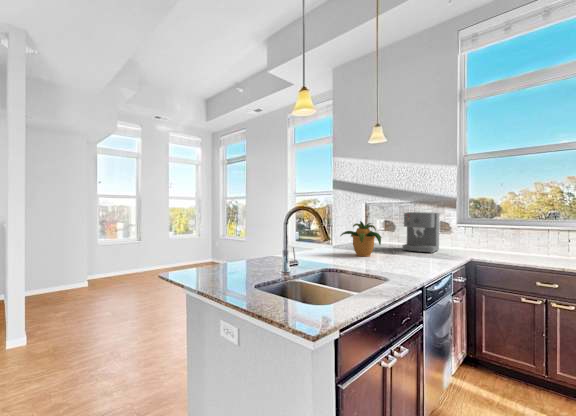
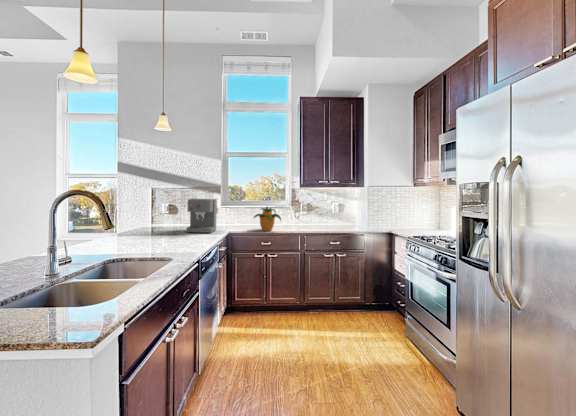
potted plant: present [340,221,381,256] -> present [254,207,281,231]

